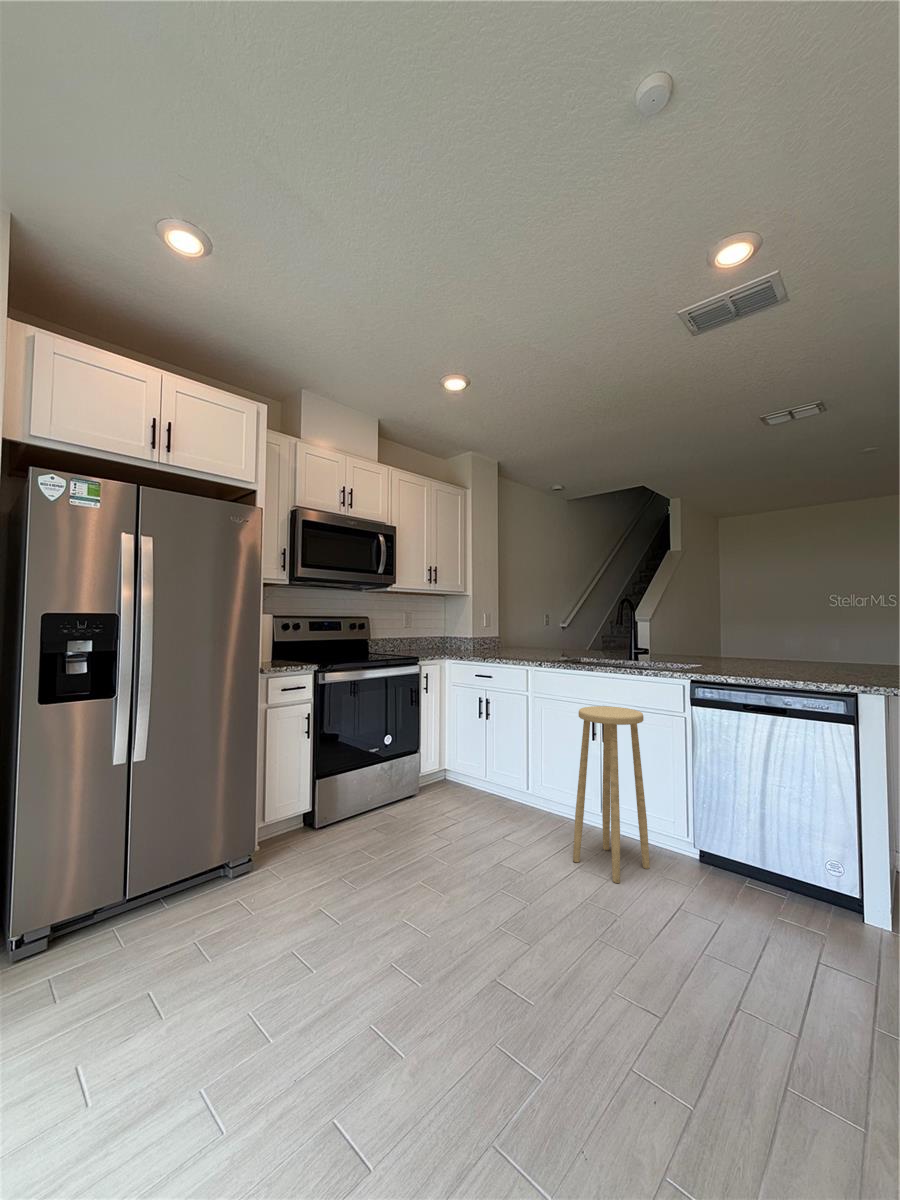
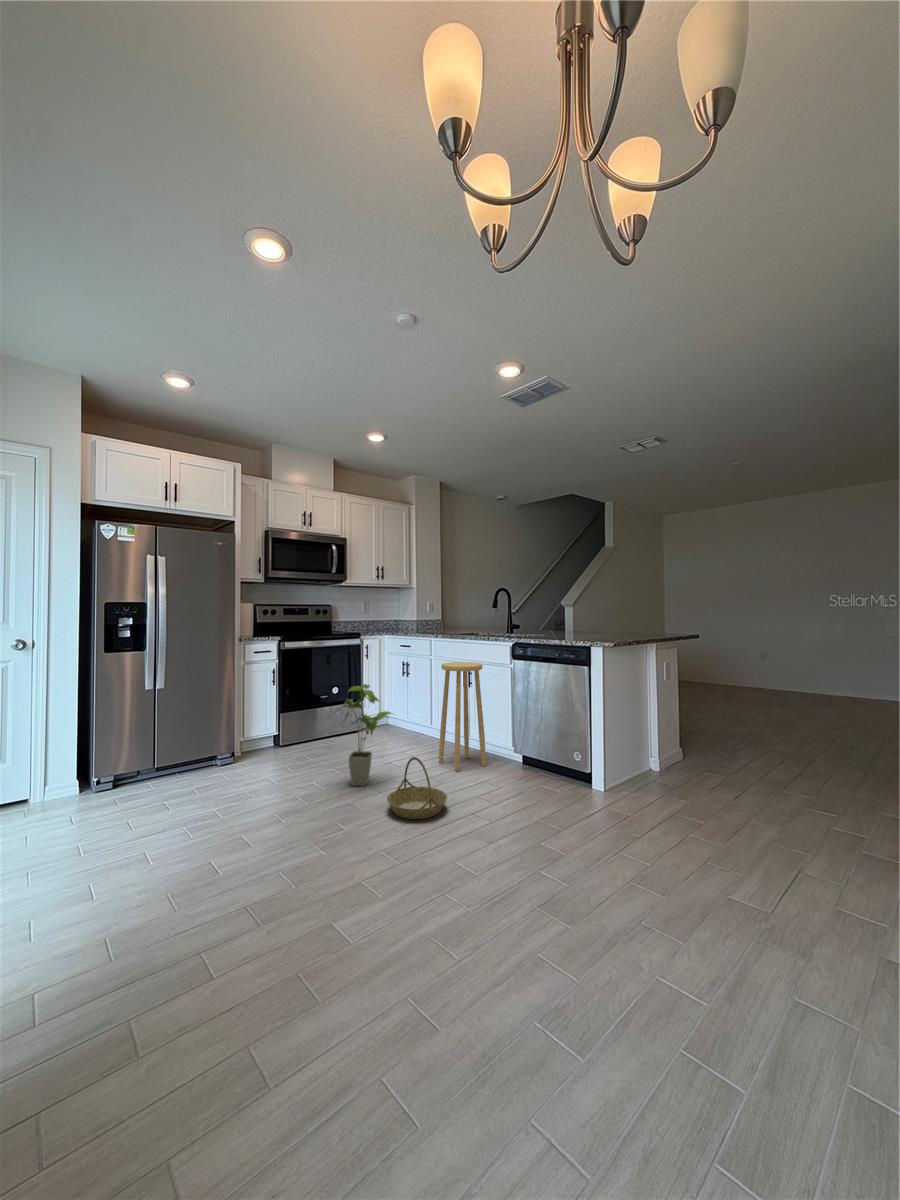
house plant: none [452,753,536,926] -> present [343,684,392,786]
basket: none [577,897,694,1033] -> present [387,757,447,819]

